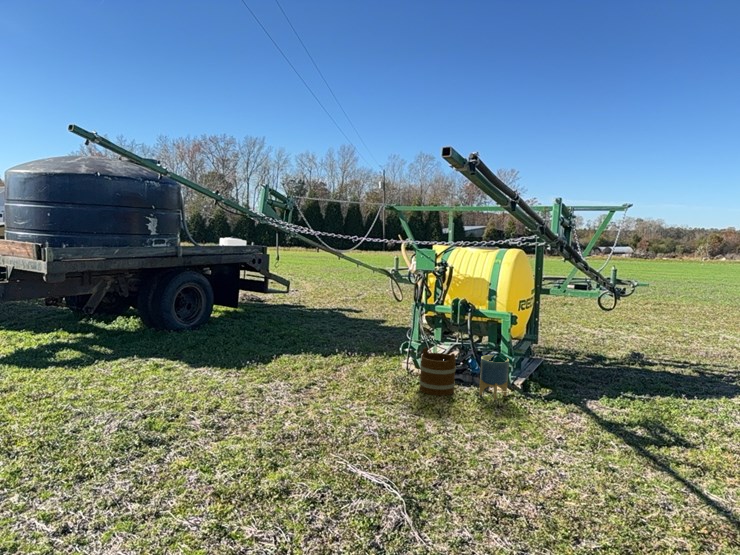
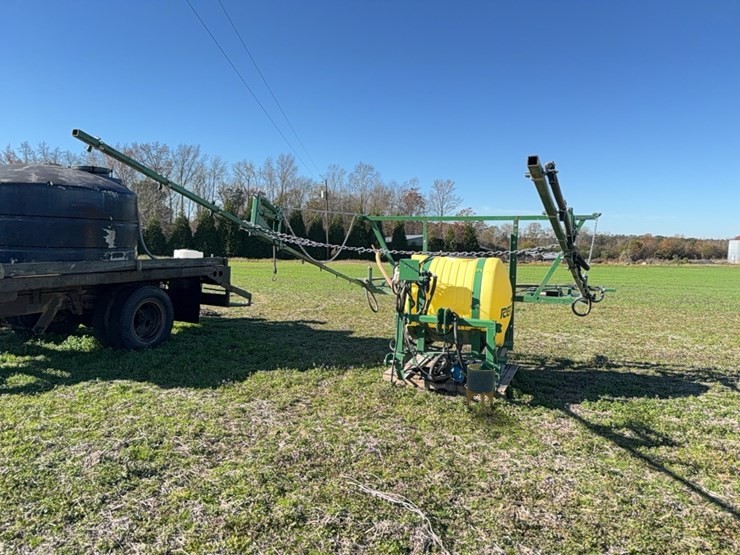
bucket: present [420,348,456,396] -> none [407,358,442,407]

